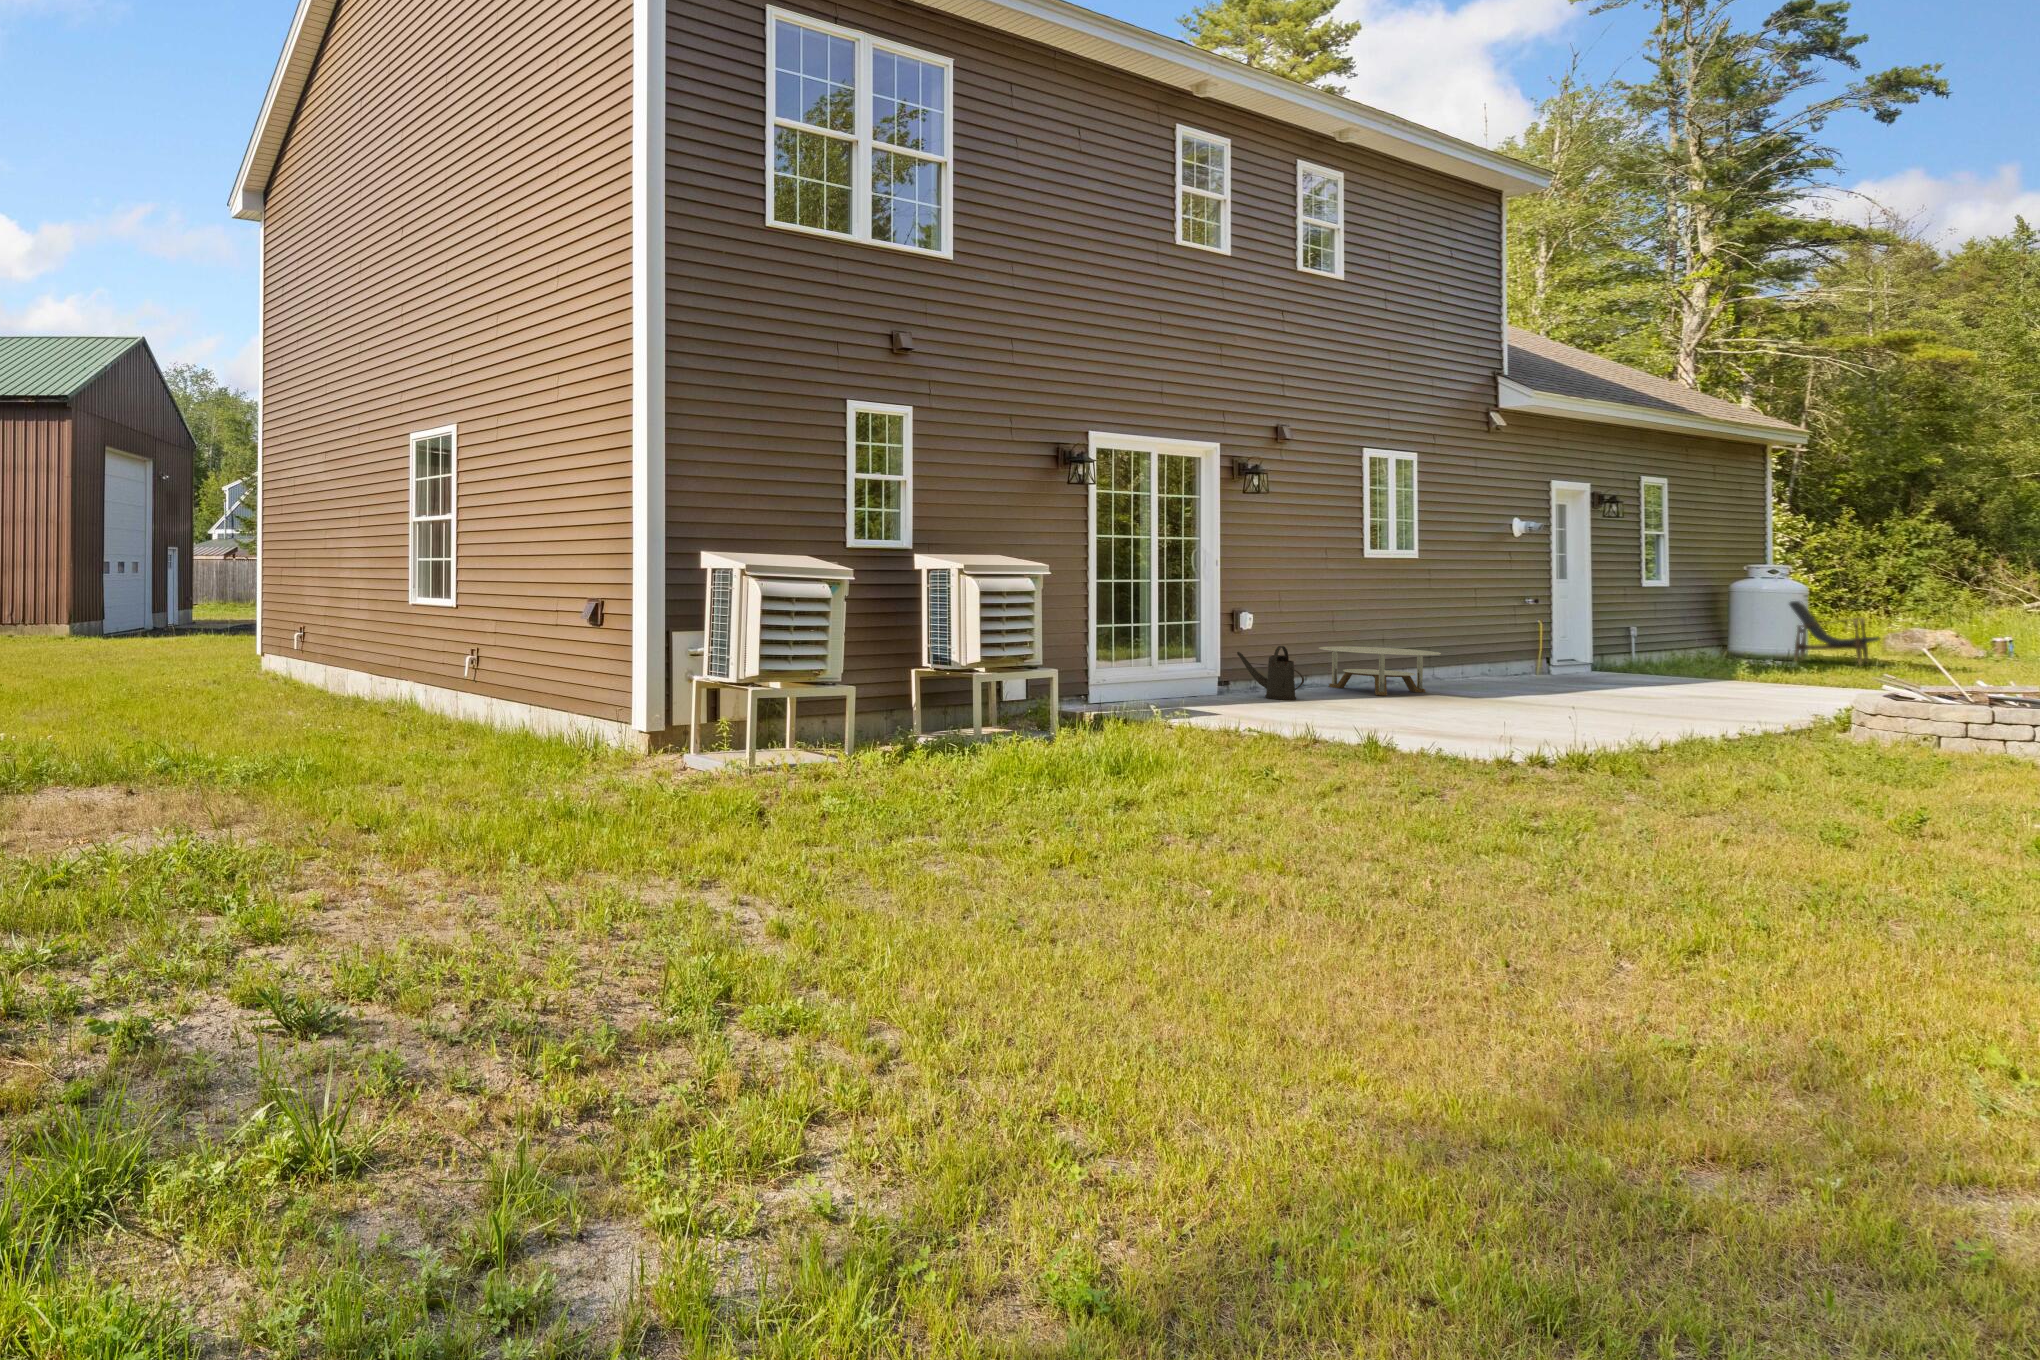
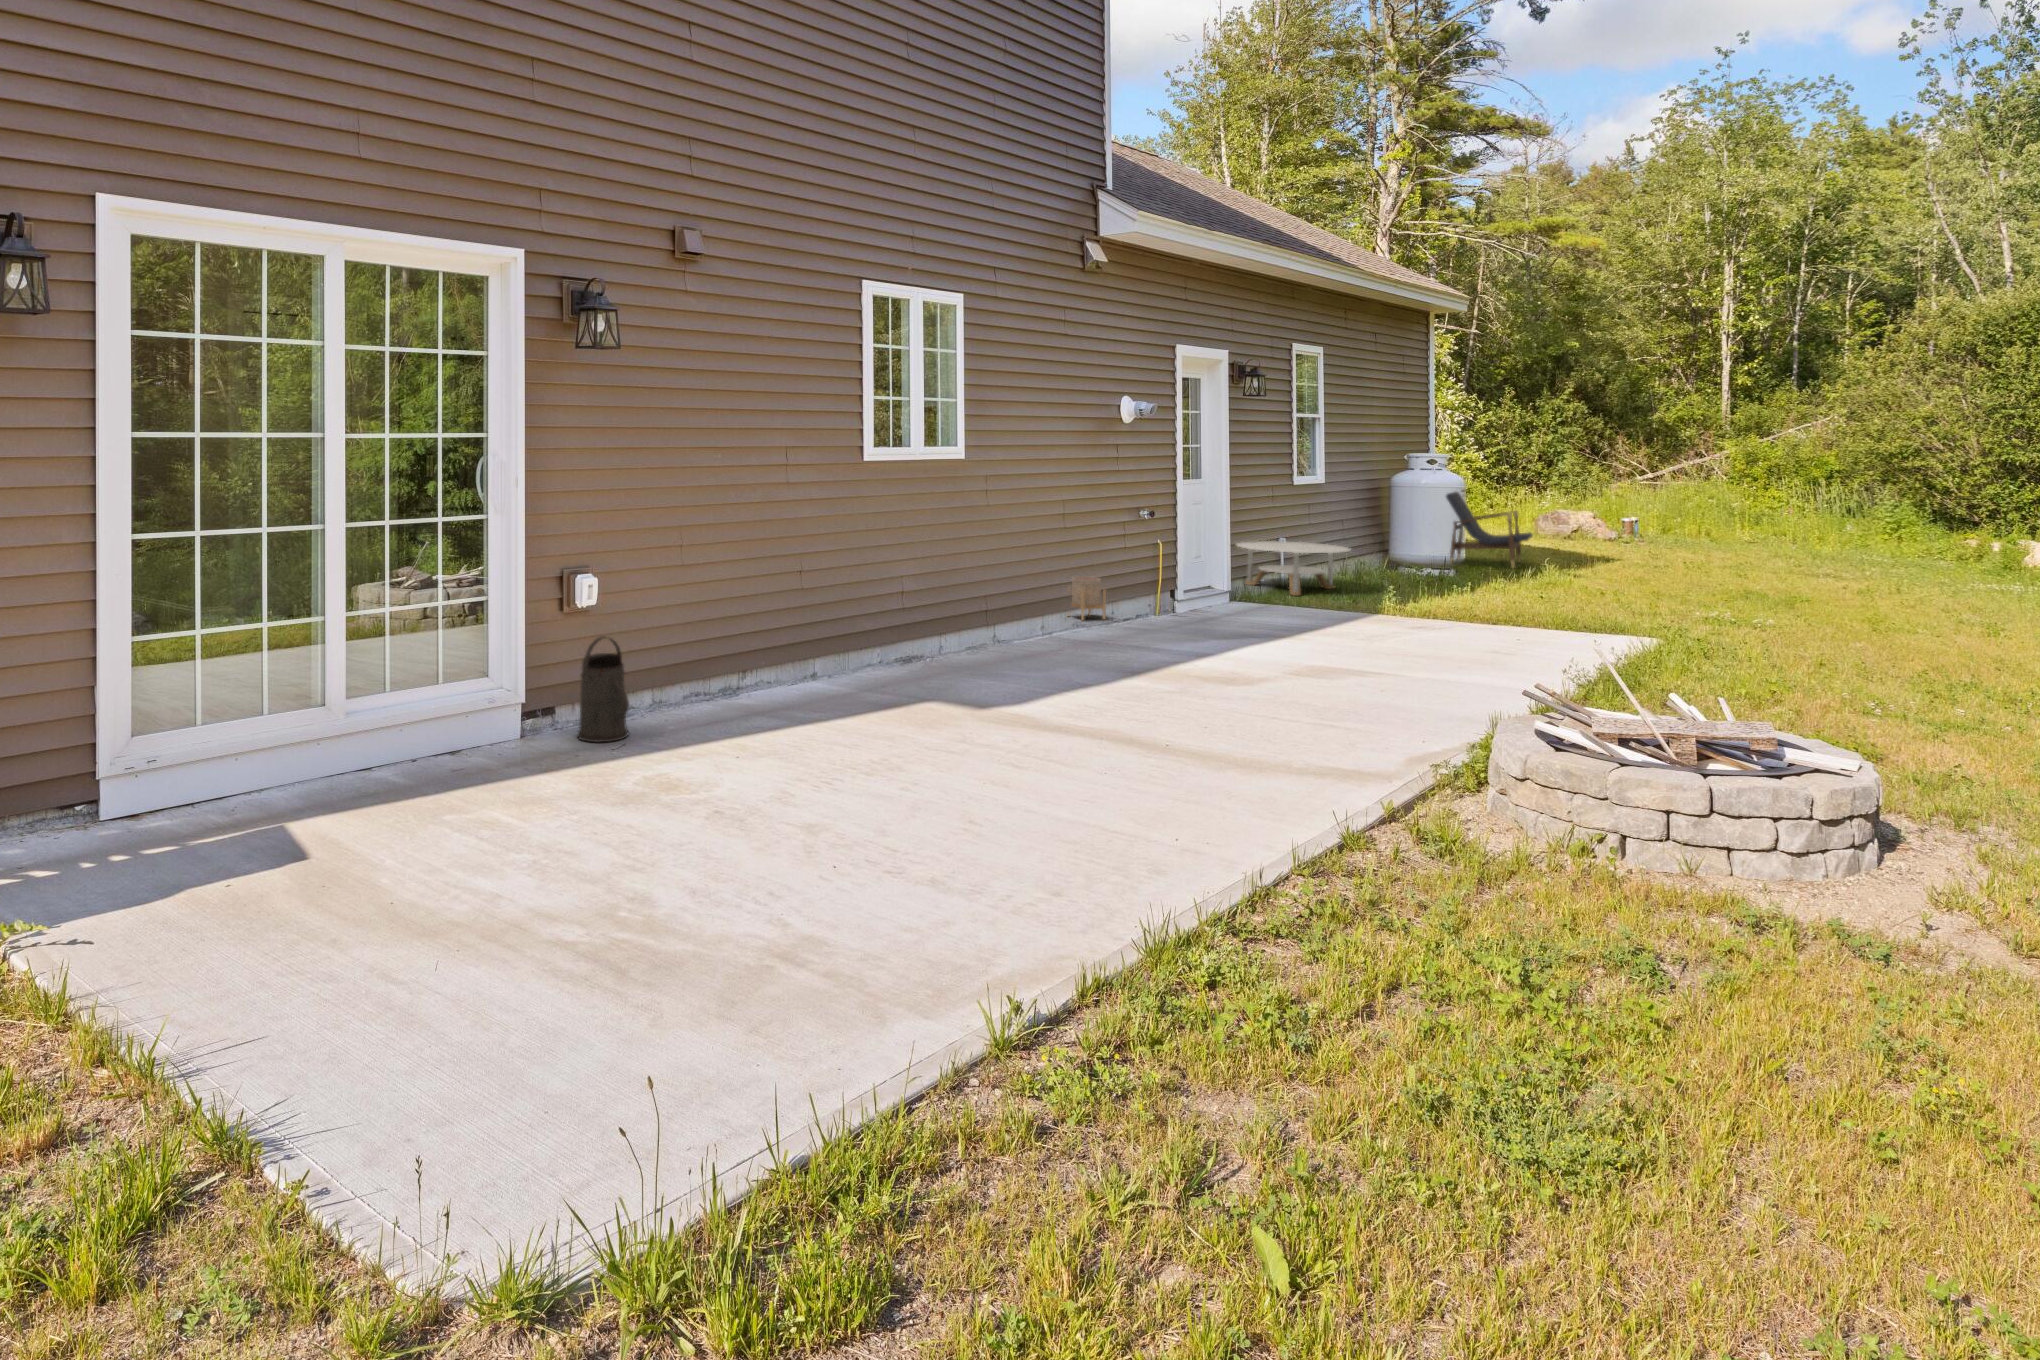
round table: present [1319,646,1441,696] -> present [1237,541,1350,596]
planter: none [1478,646,1512,676] -> present [1068,576,1106,620]

